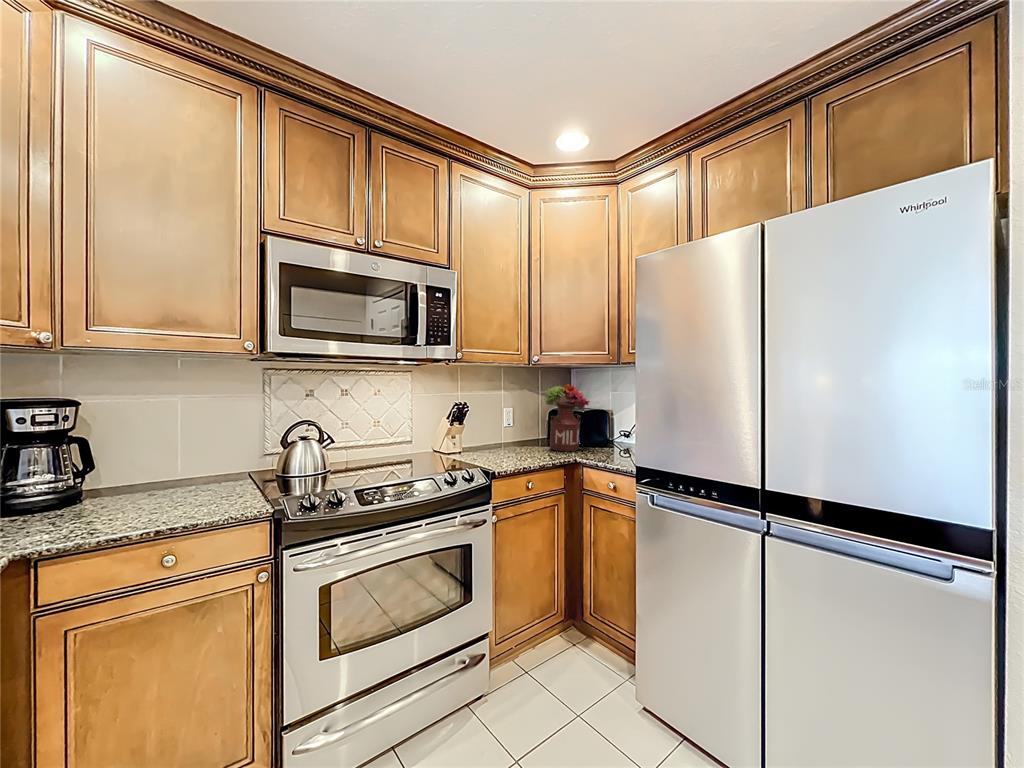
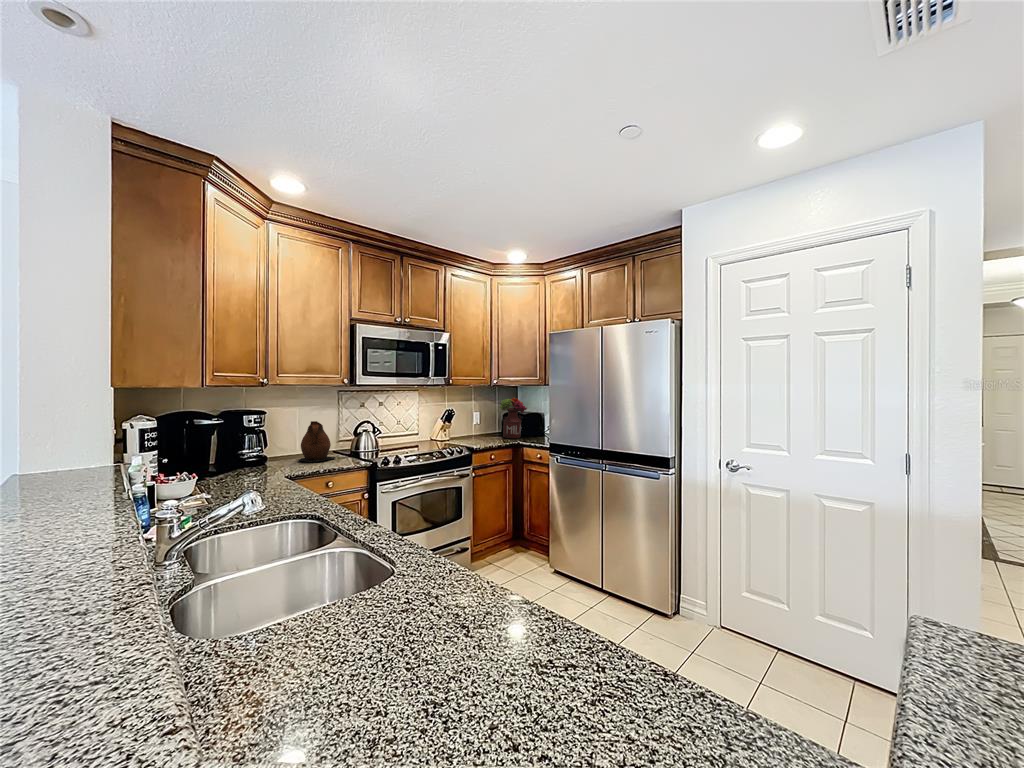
ceramic pitcher: none [148,421,231,500] -> present [298,421,336,462]

